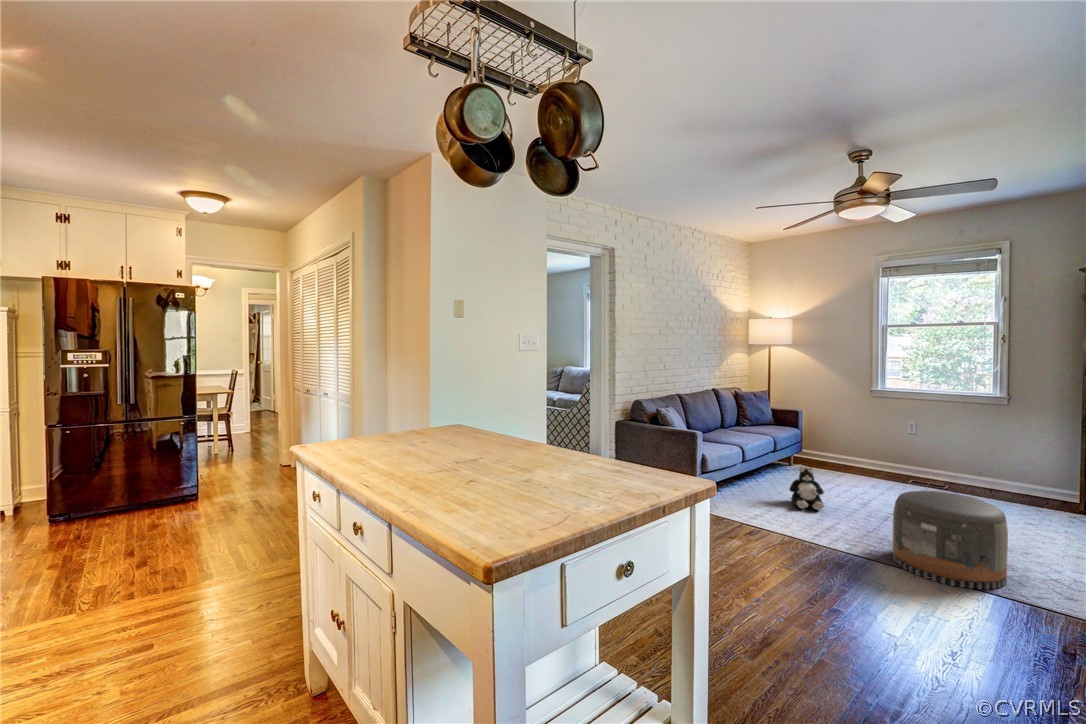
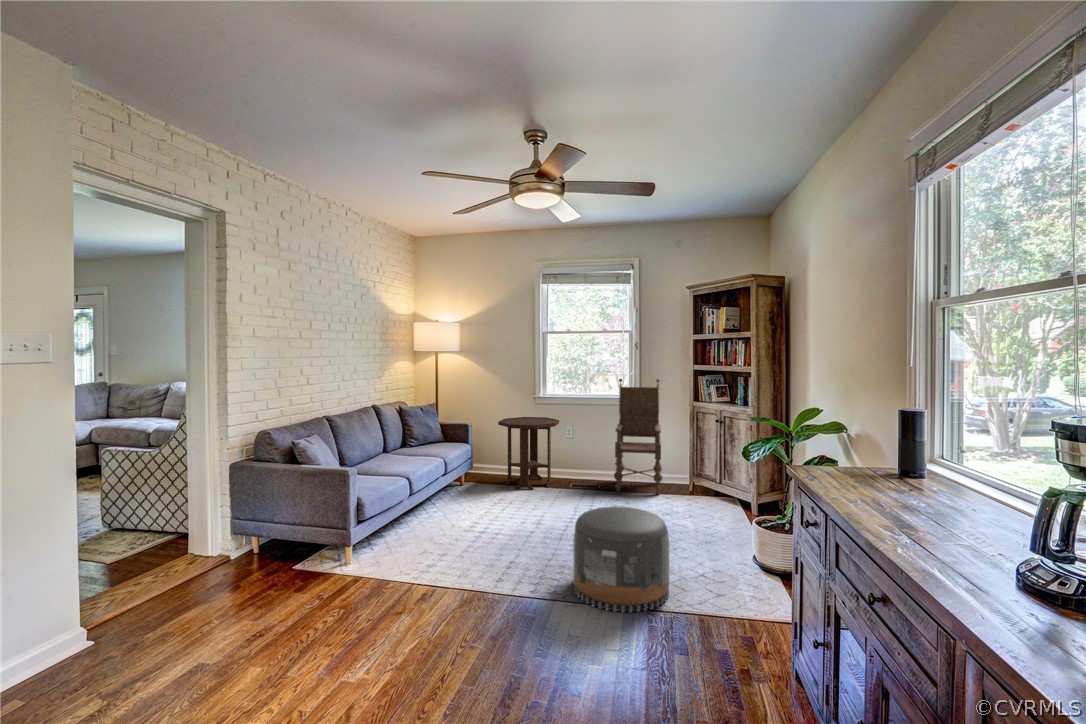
armchair: none [967,374,1040,504] -> present [614,379,662,494]
side table: none [829,408,899,478] -> present [498,417,559,490]
plush toy: present [789,467,824,510] -> none [464,493,502,544]

